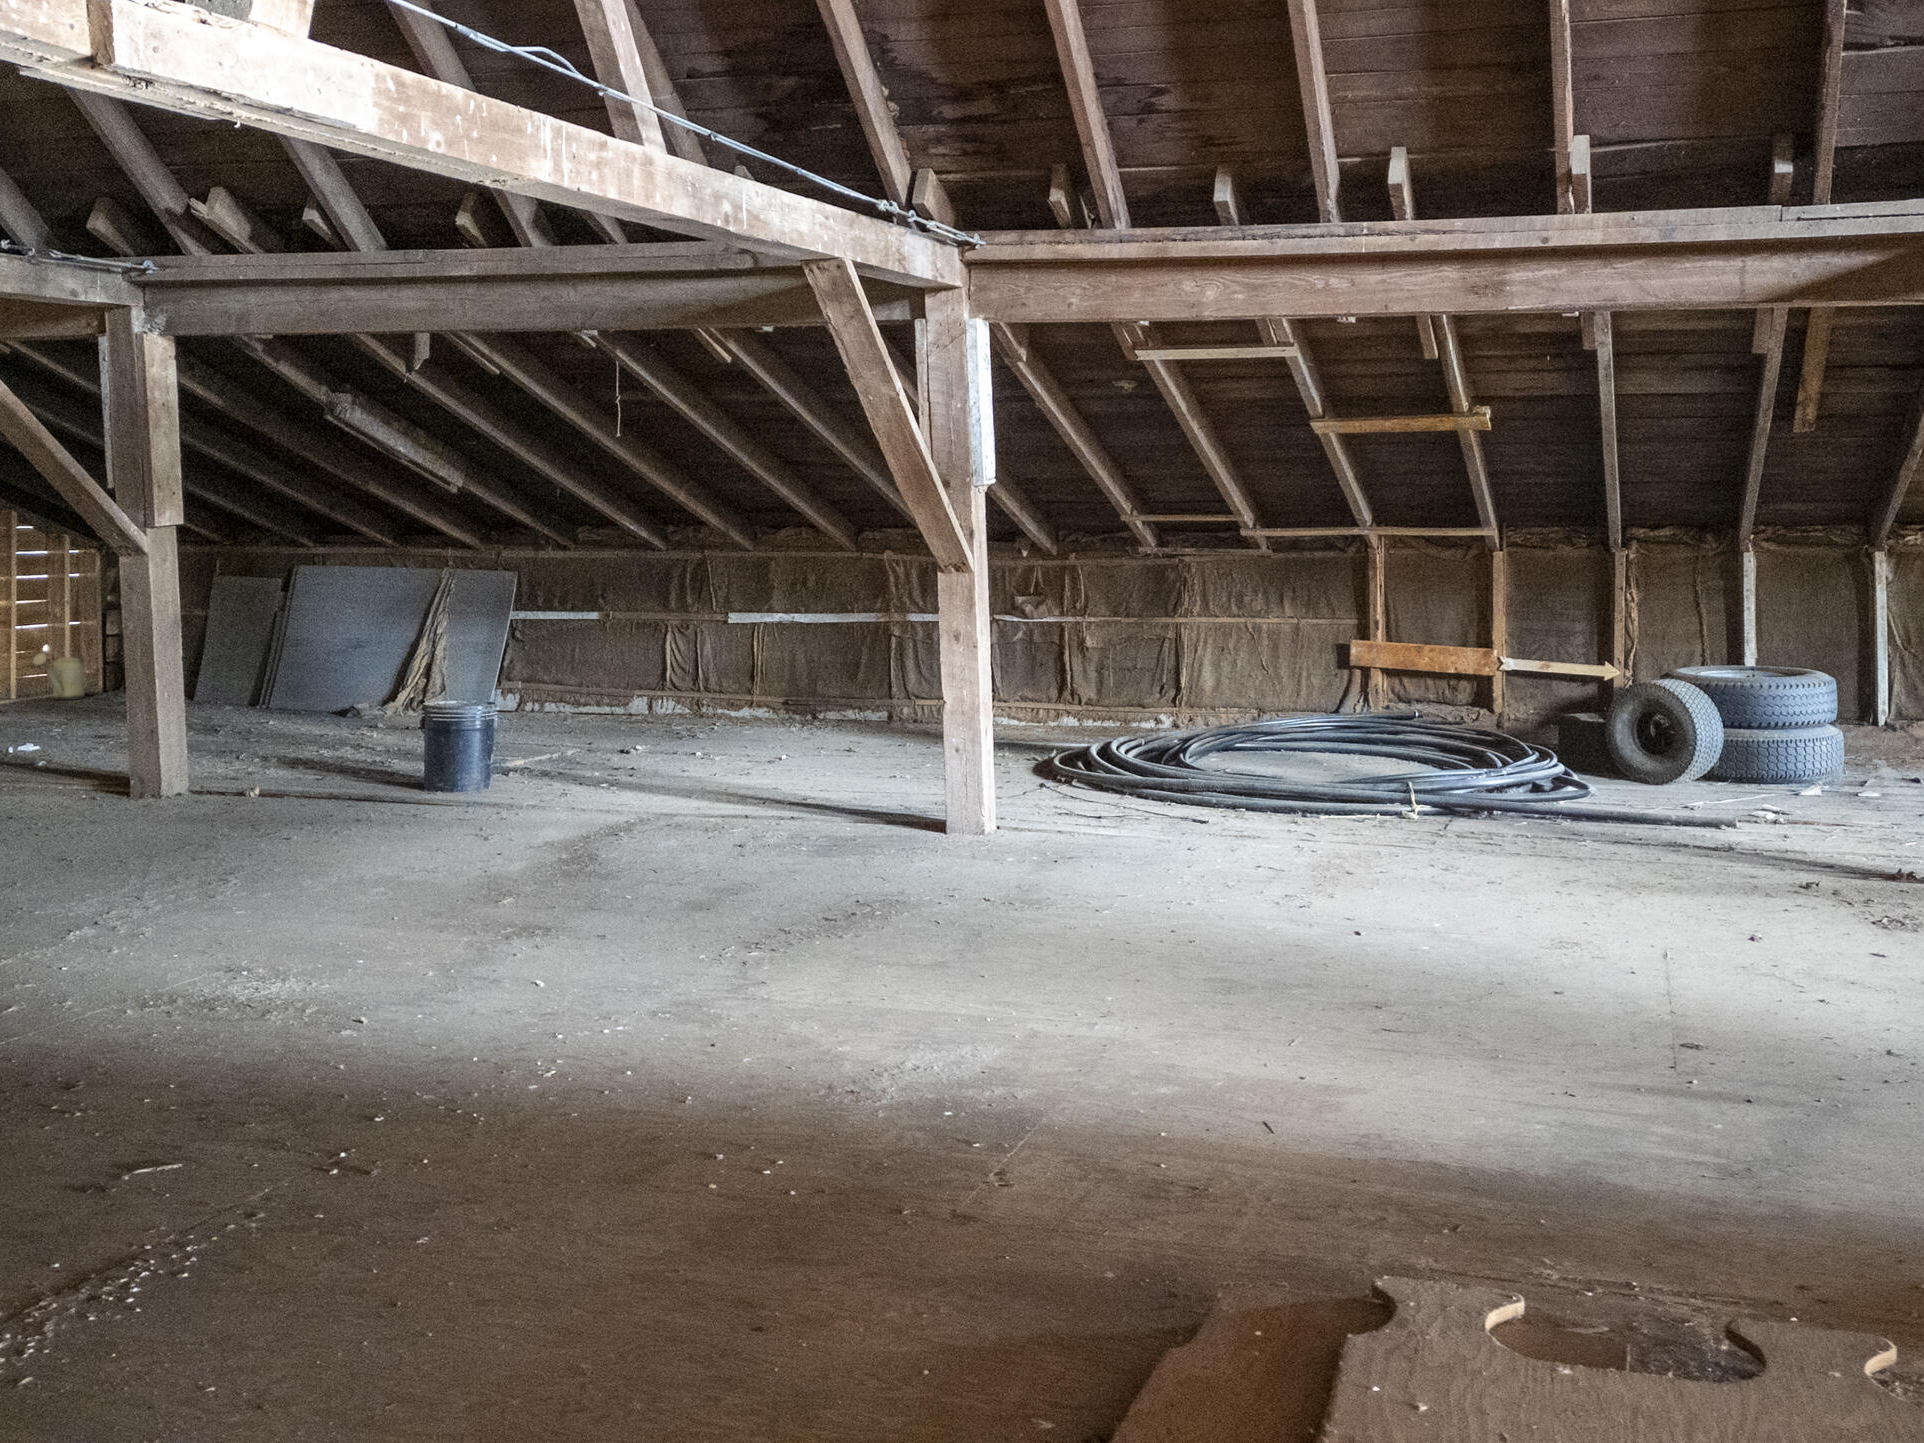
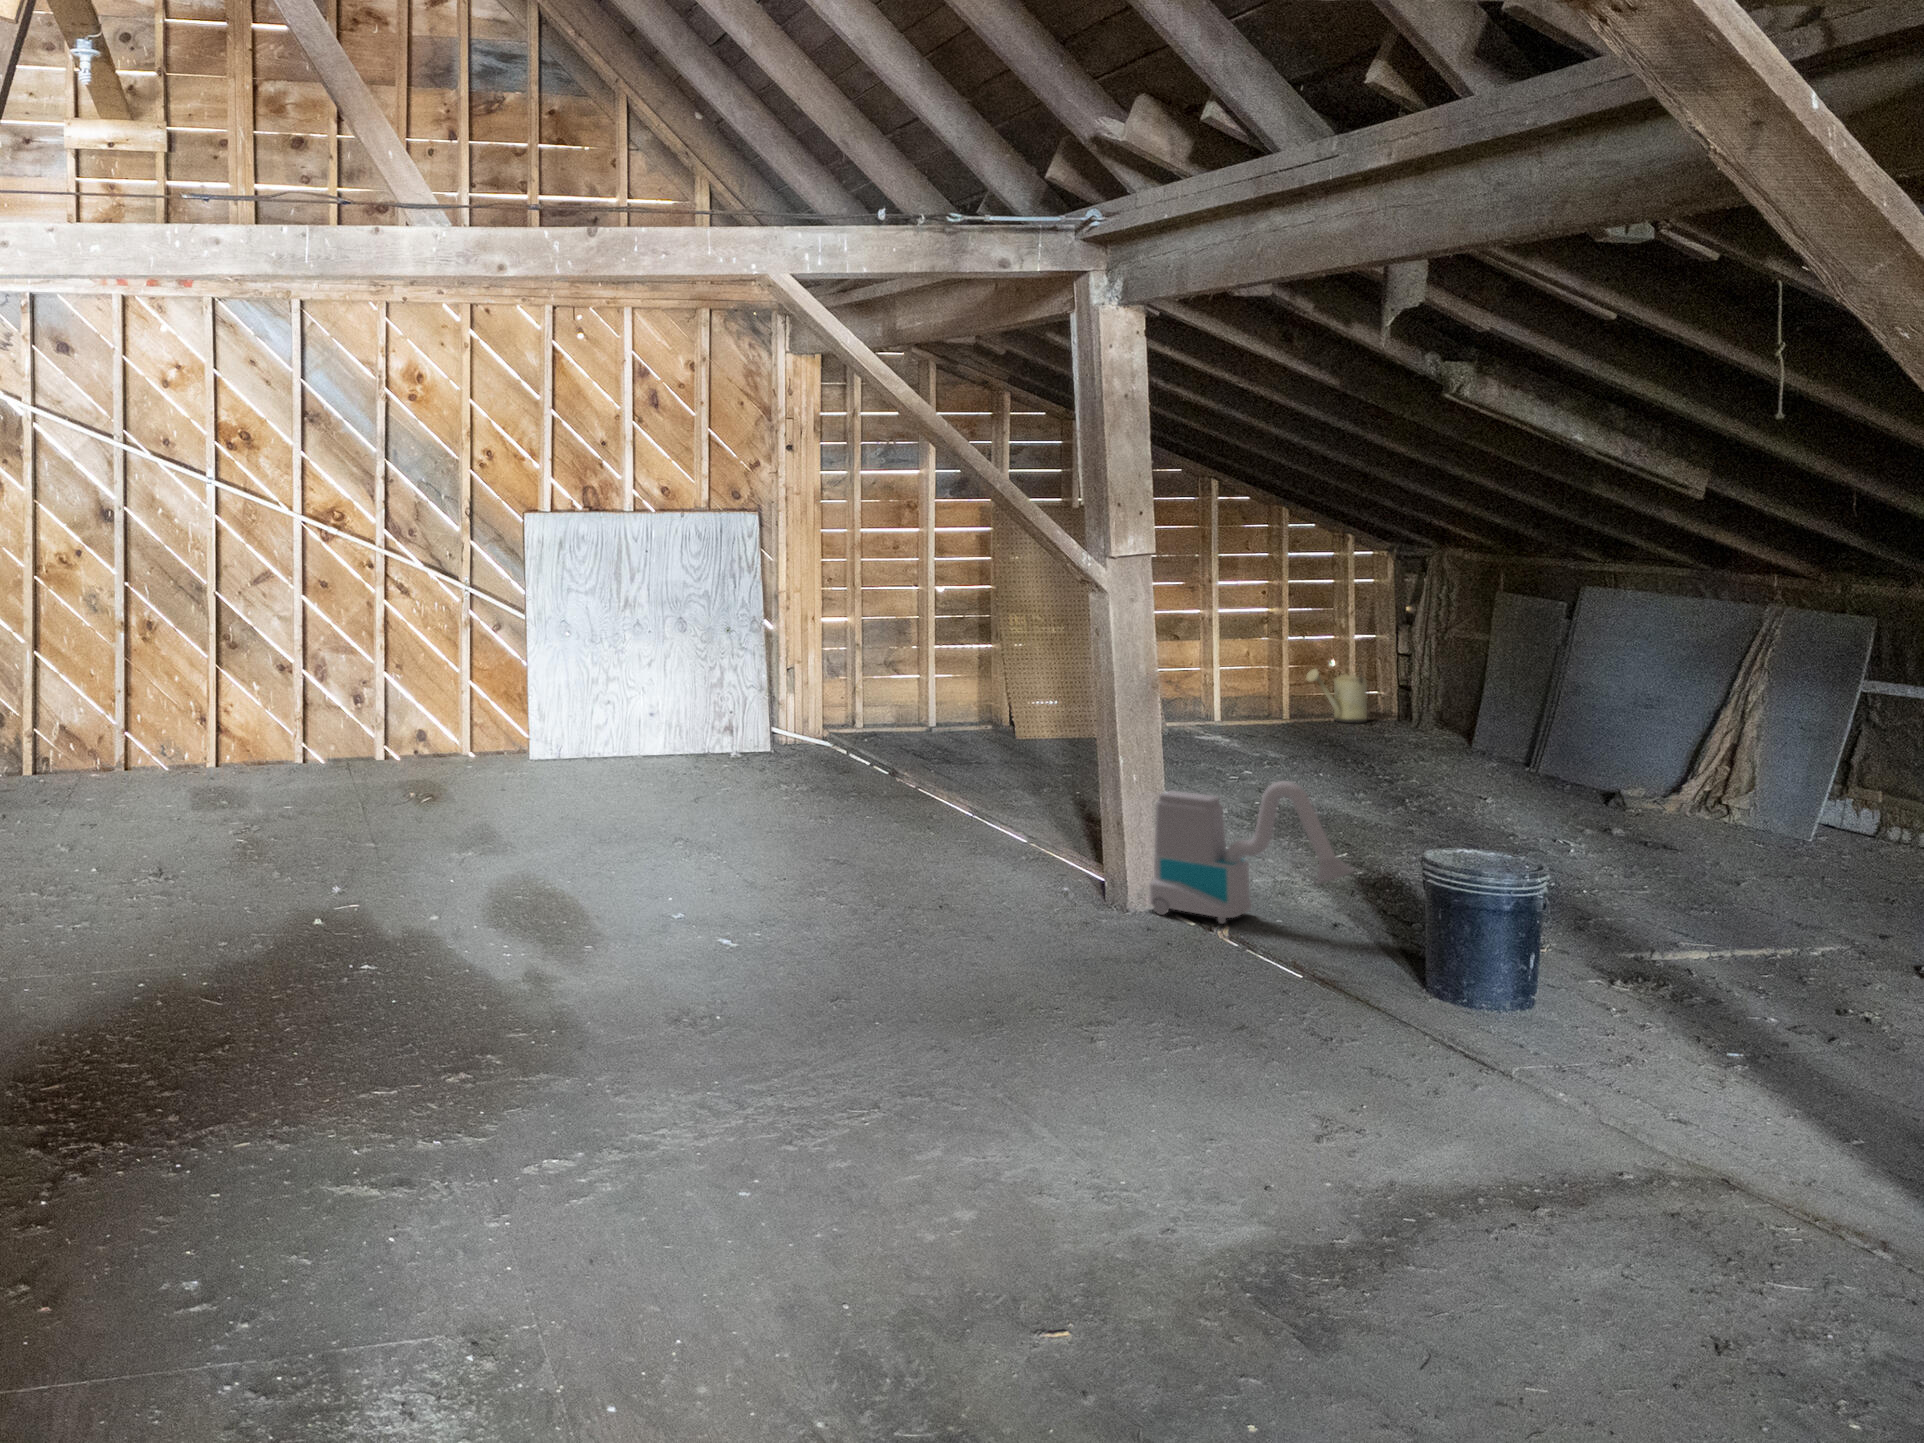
vacuum cleaner: none [184,683,343,796] -> present [1149,781,1355,924]

